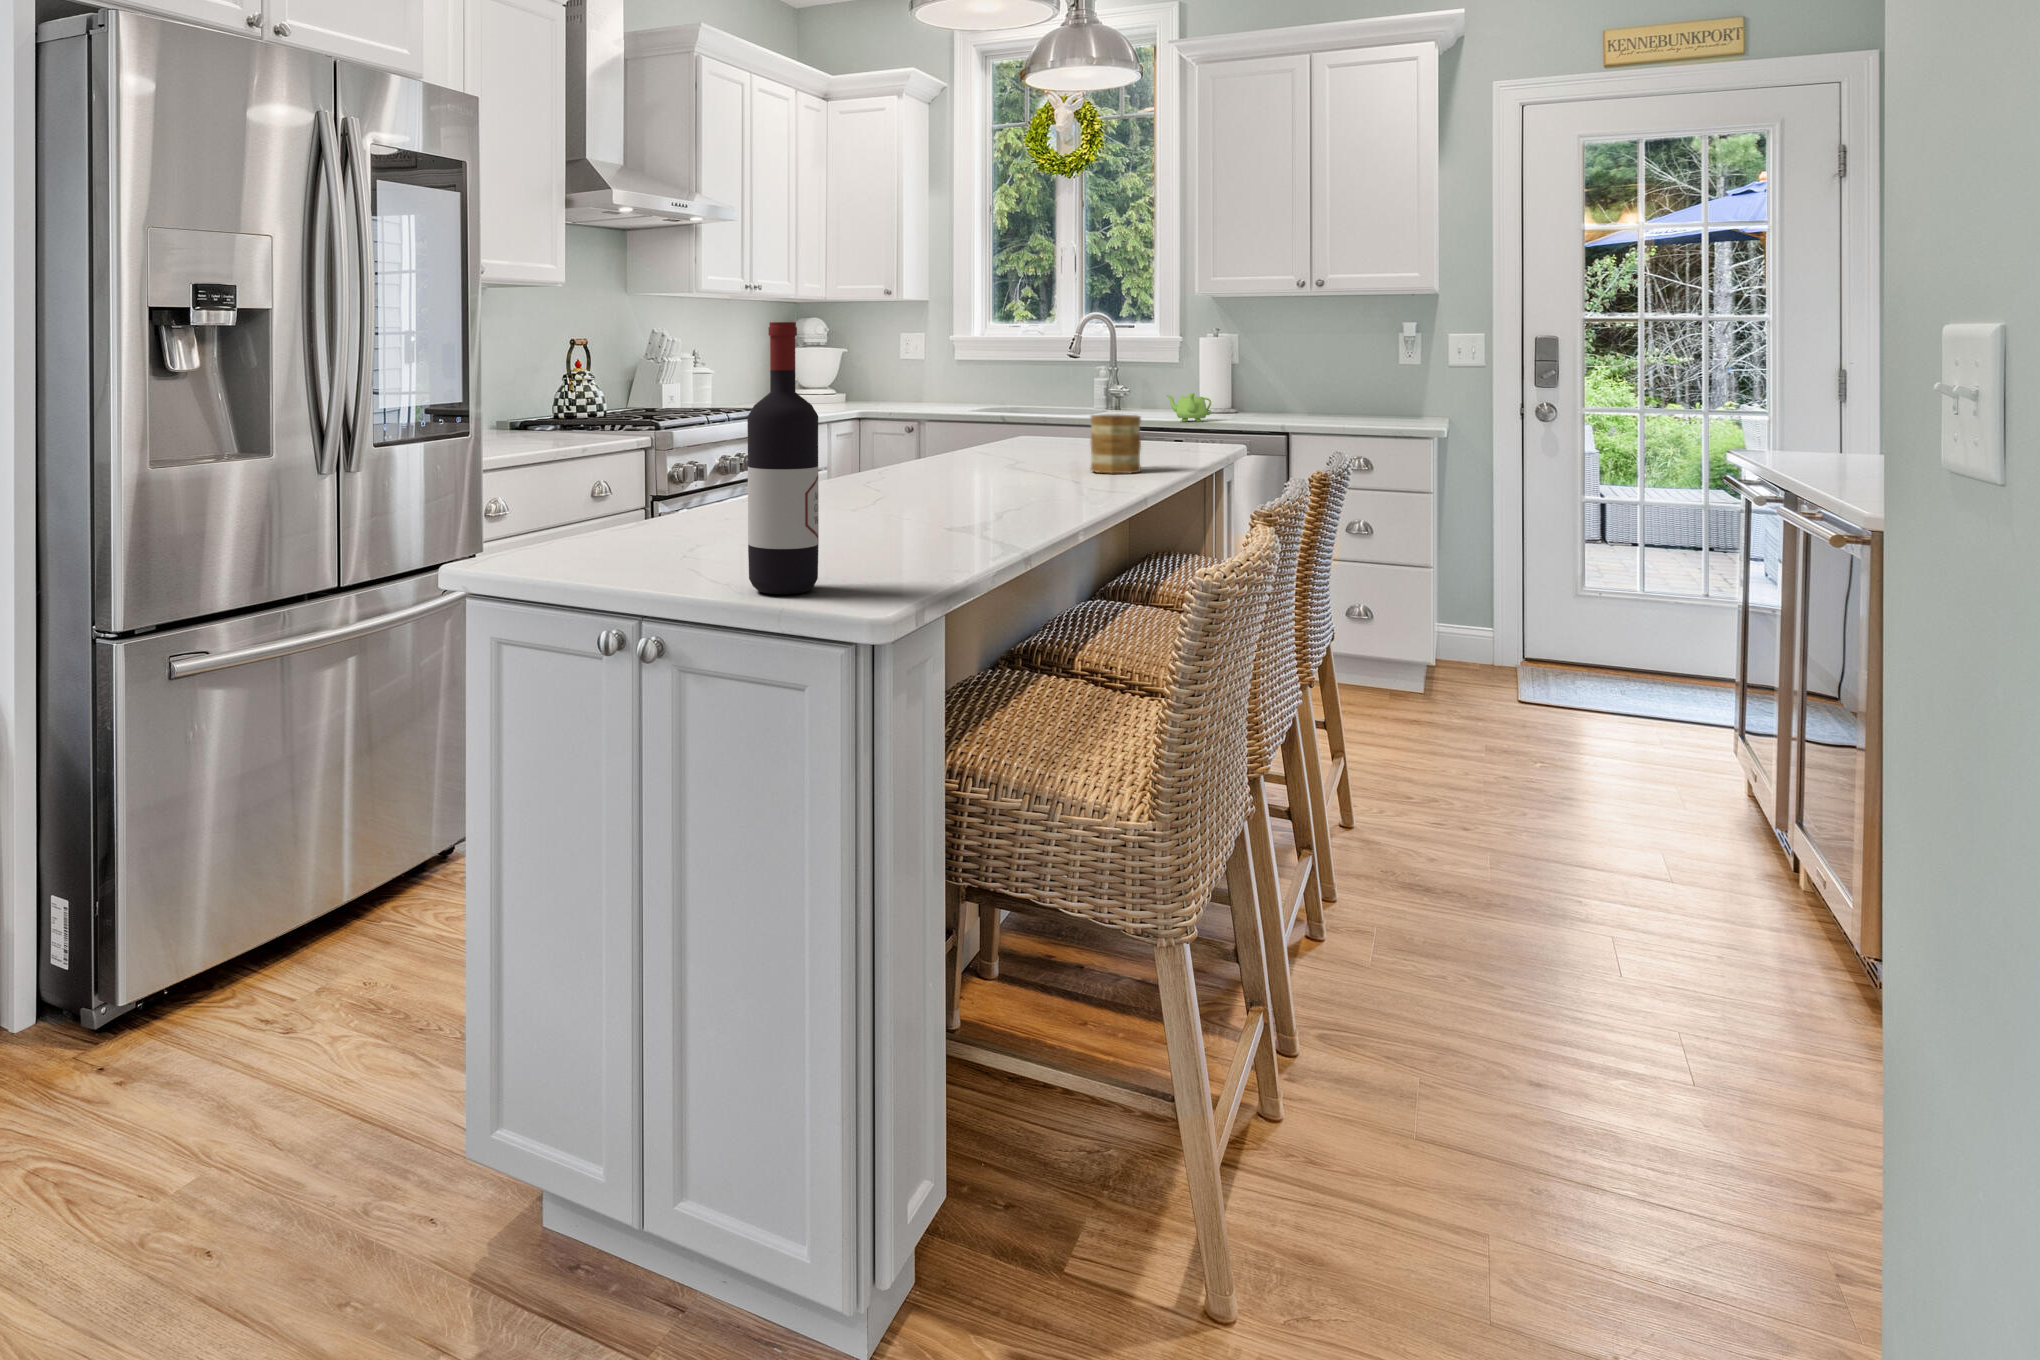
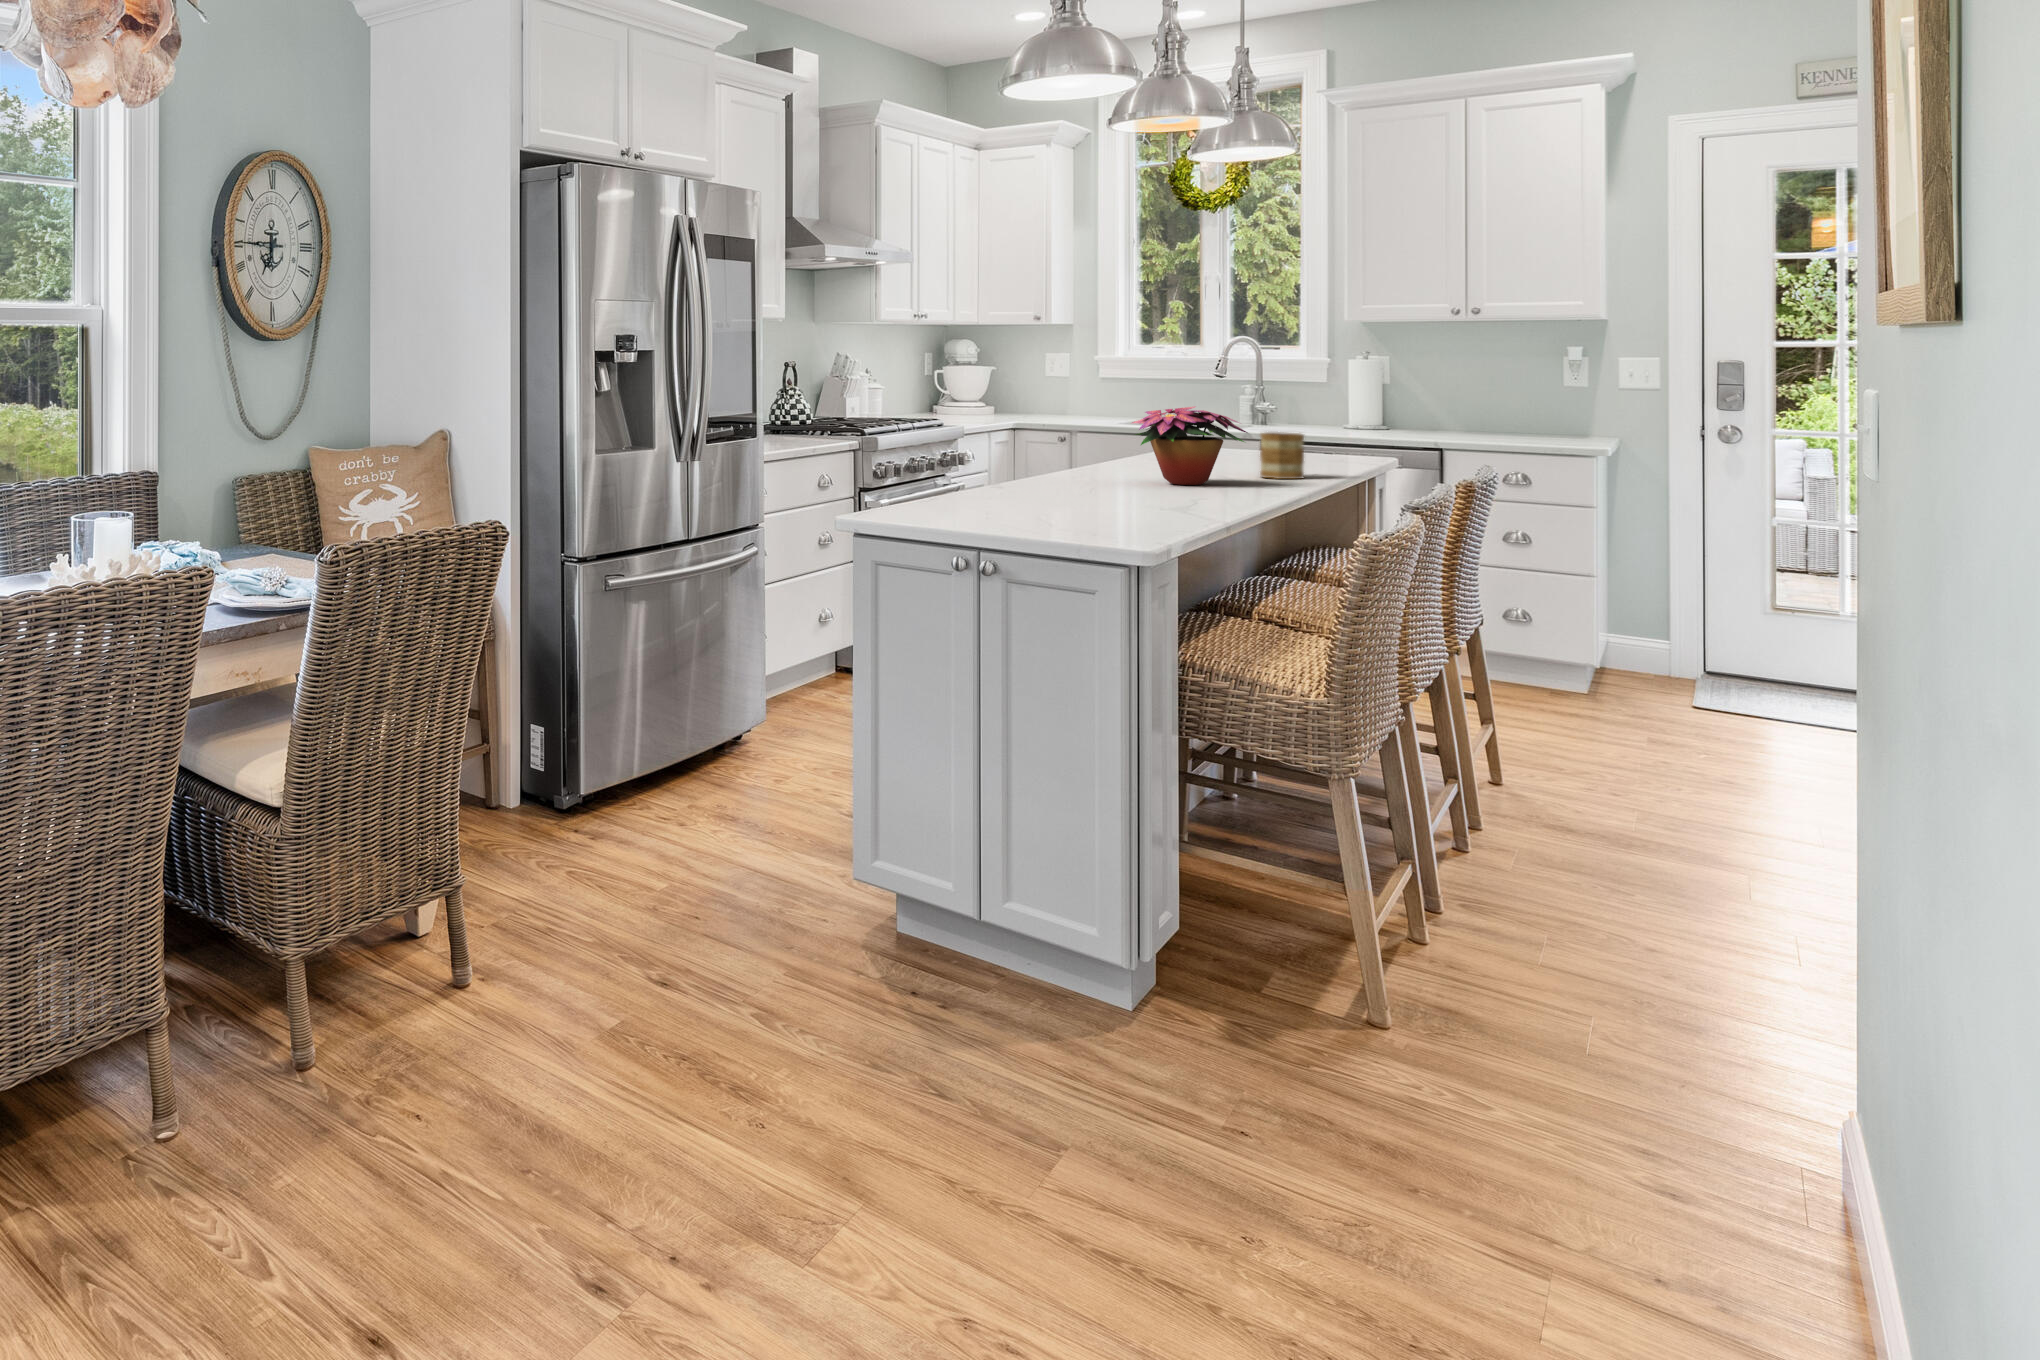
wine bottle: present [747,322,819,594] -> none [1064,378,1109,538]
flower arrangement: none [926,381,1079,485] -> present [1132,407,1248,485]
teapot: present [1166,393,1211,422] -> none [1318,412,1365,438]

